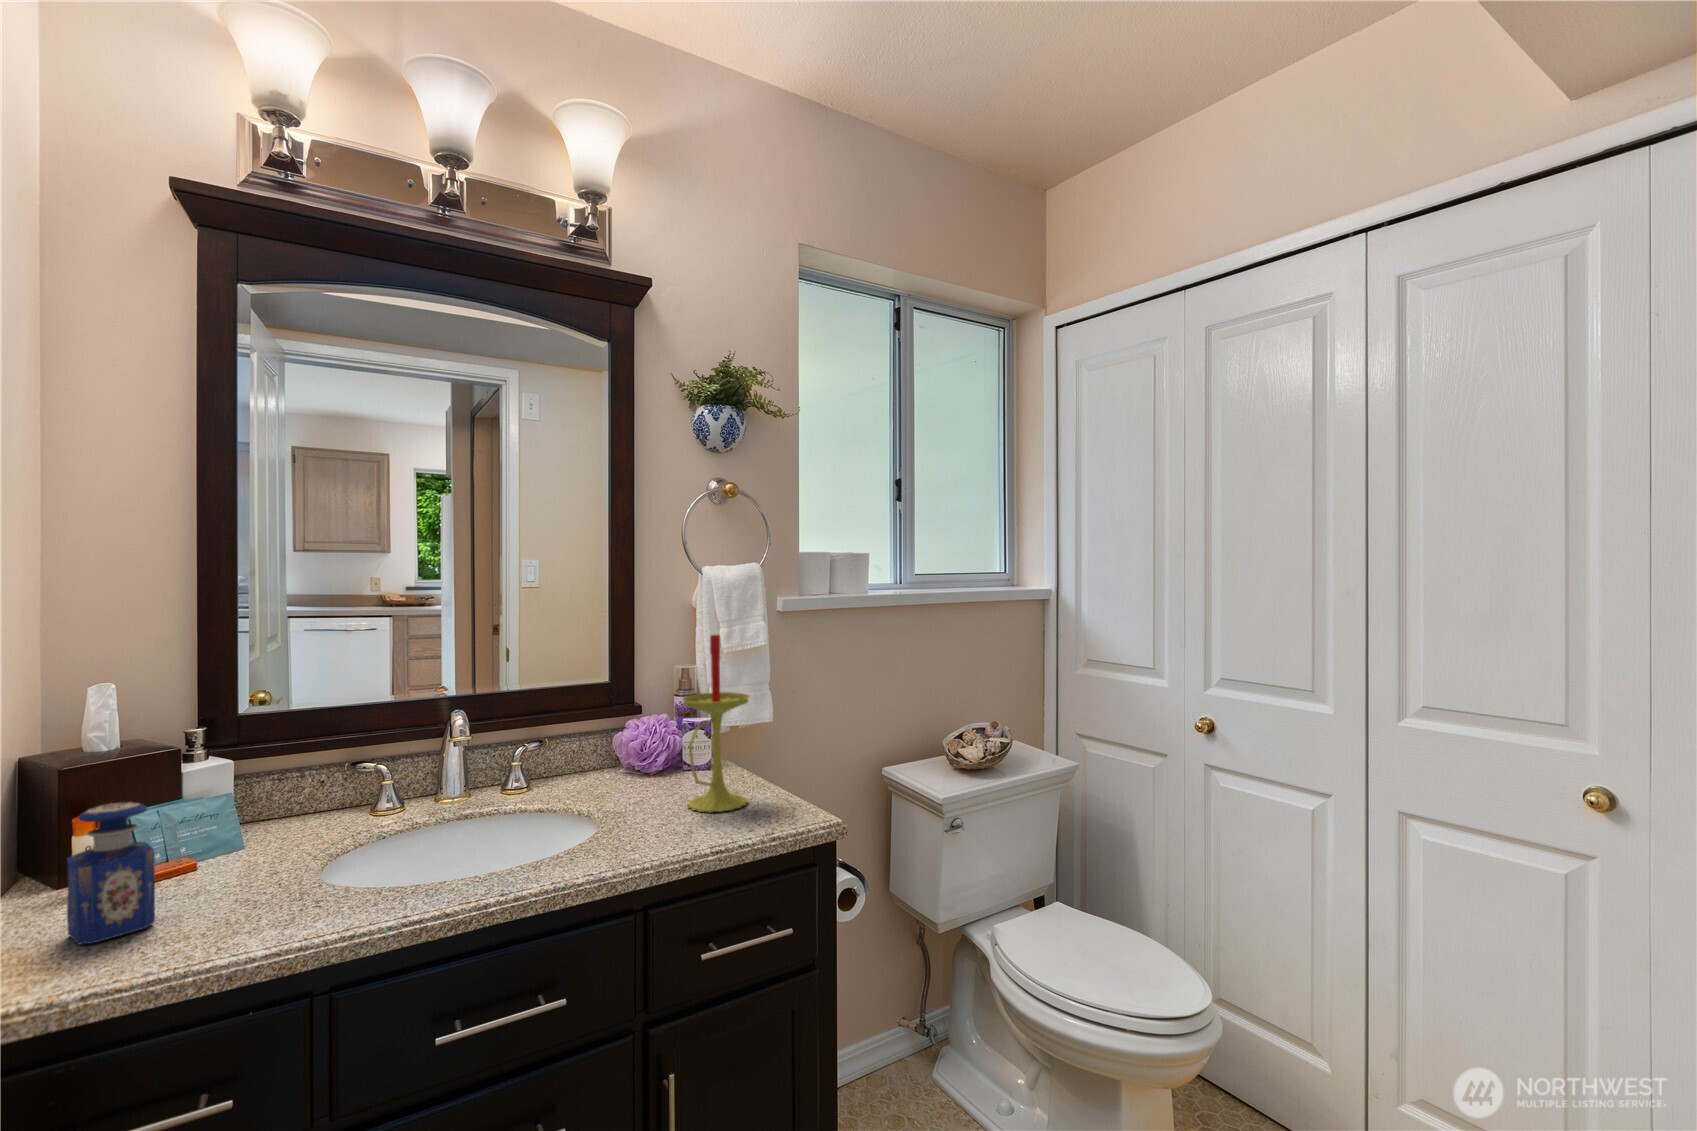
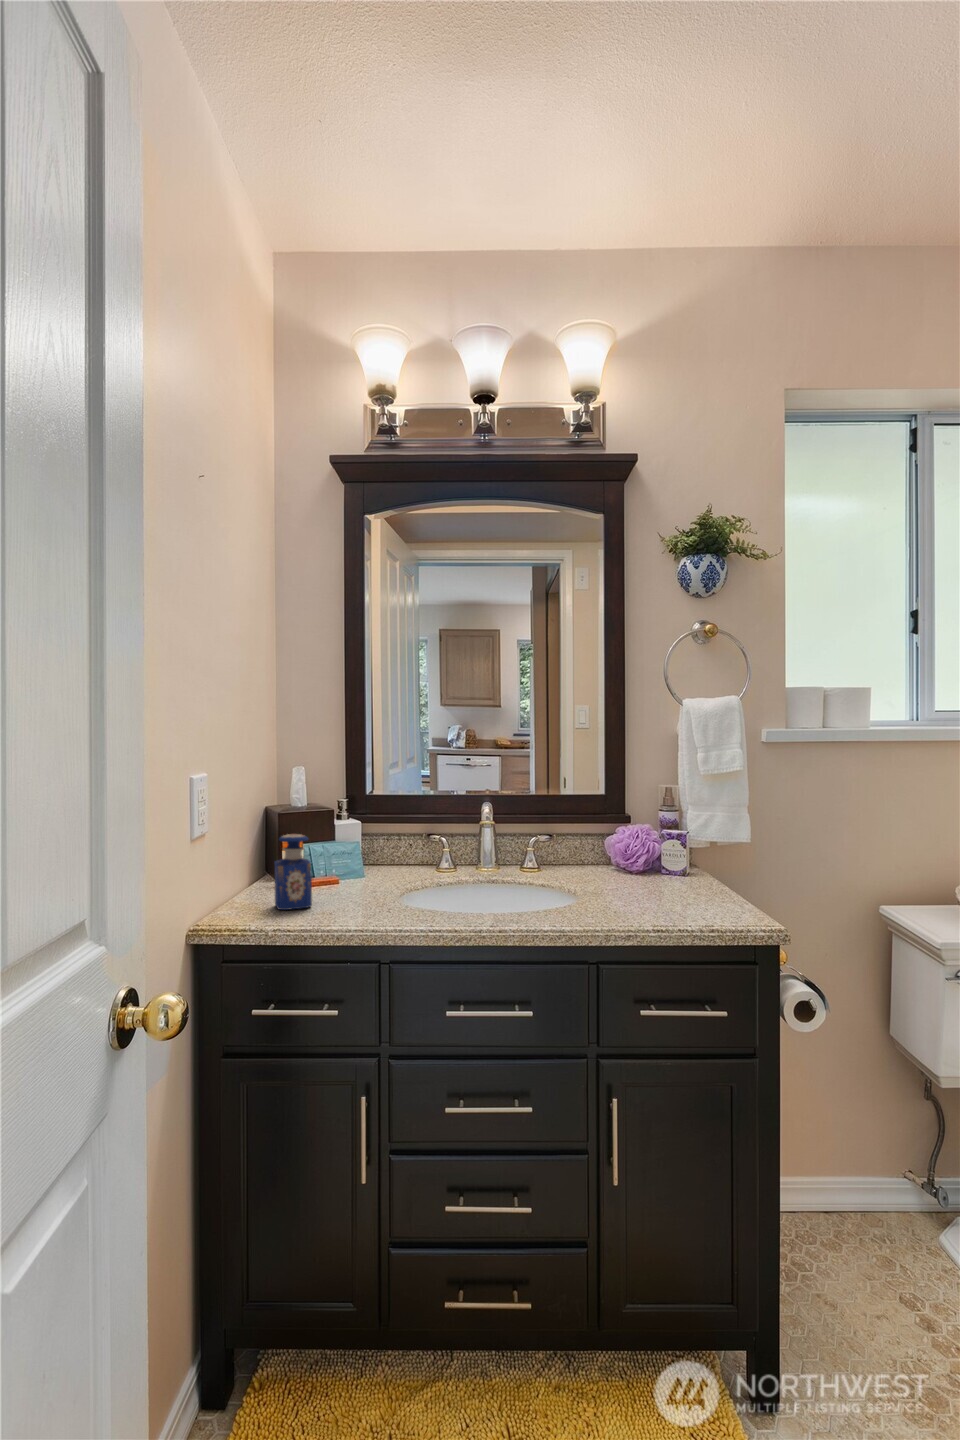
candle: present [682,635,749,812] -> none [645,751,704,903]

